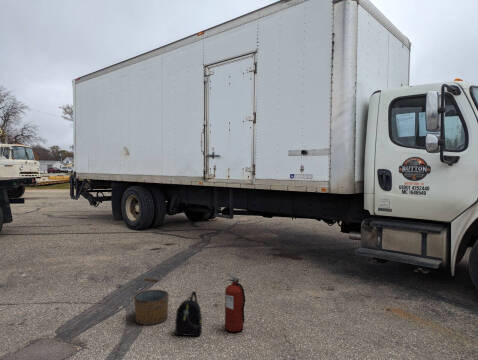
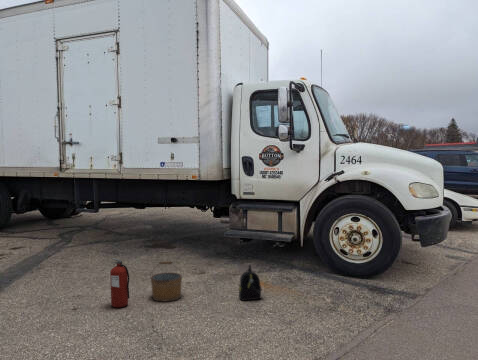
bucket: present [134,278,169,325] -> present [151,262,182,302]
backpack: present [175,291,202,336] -> present [239,265,262,300]

